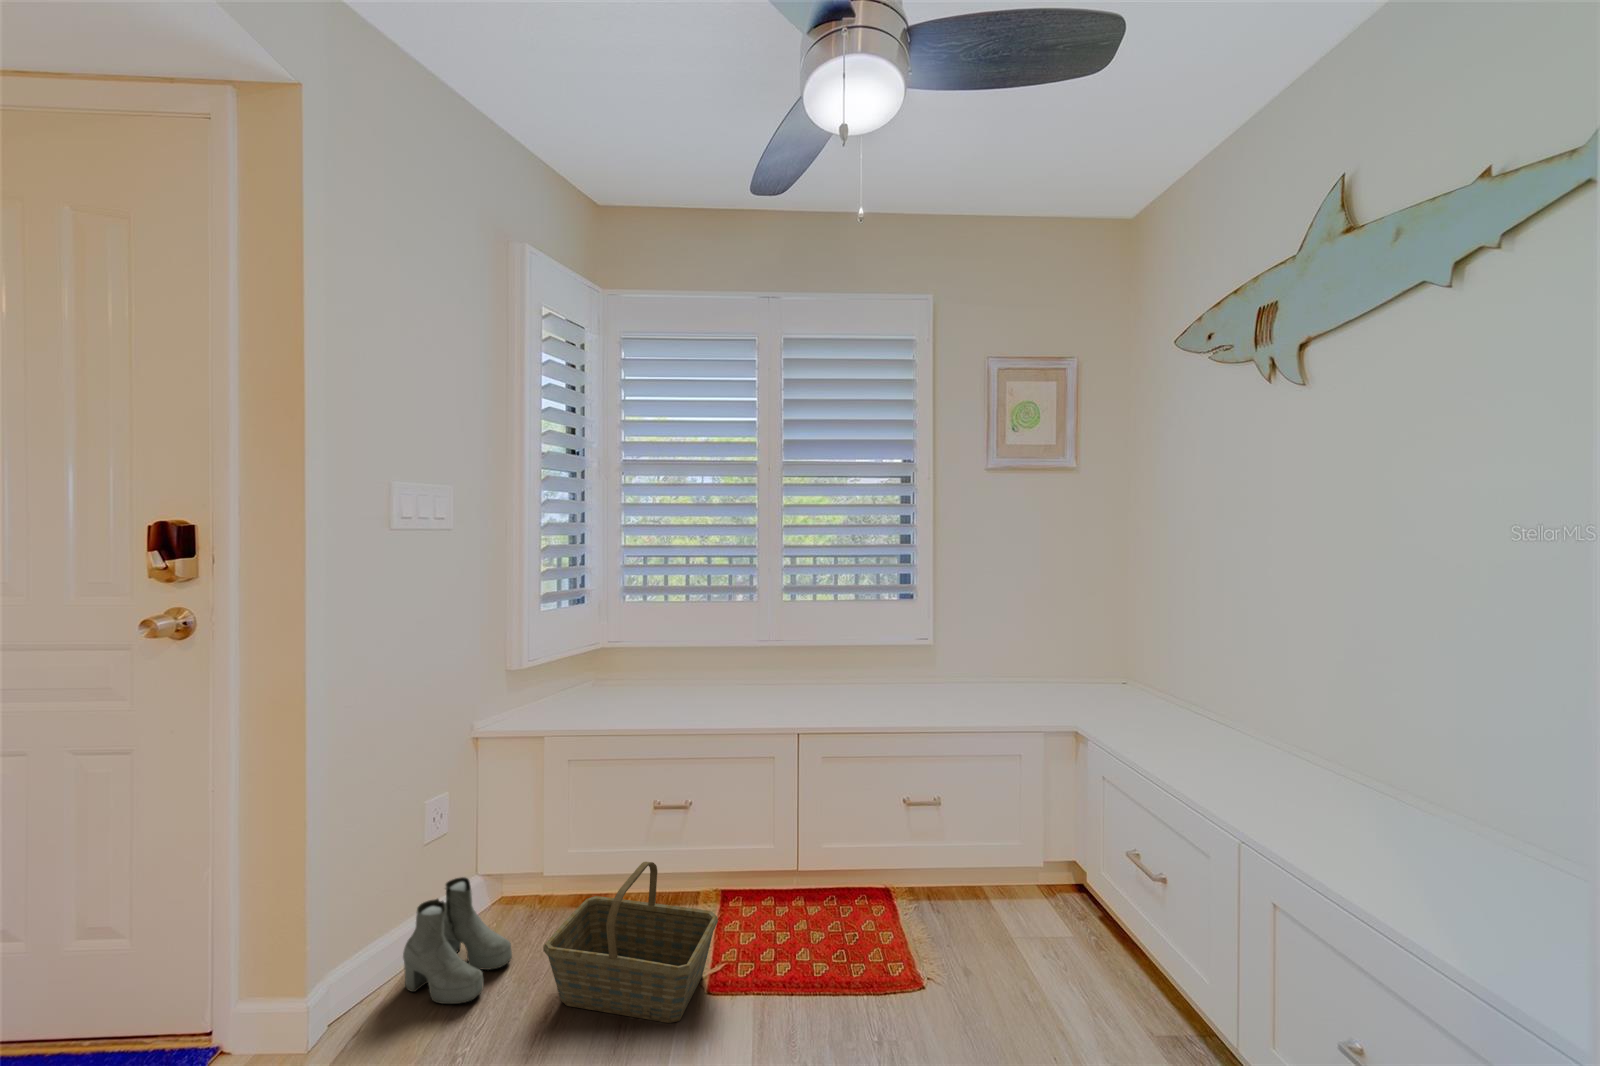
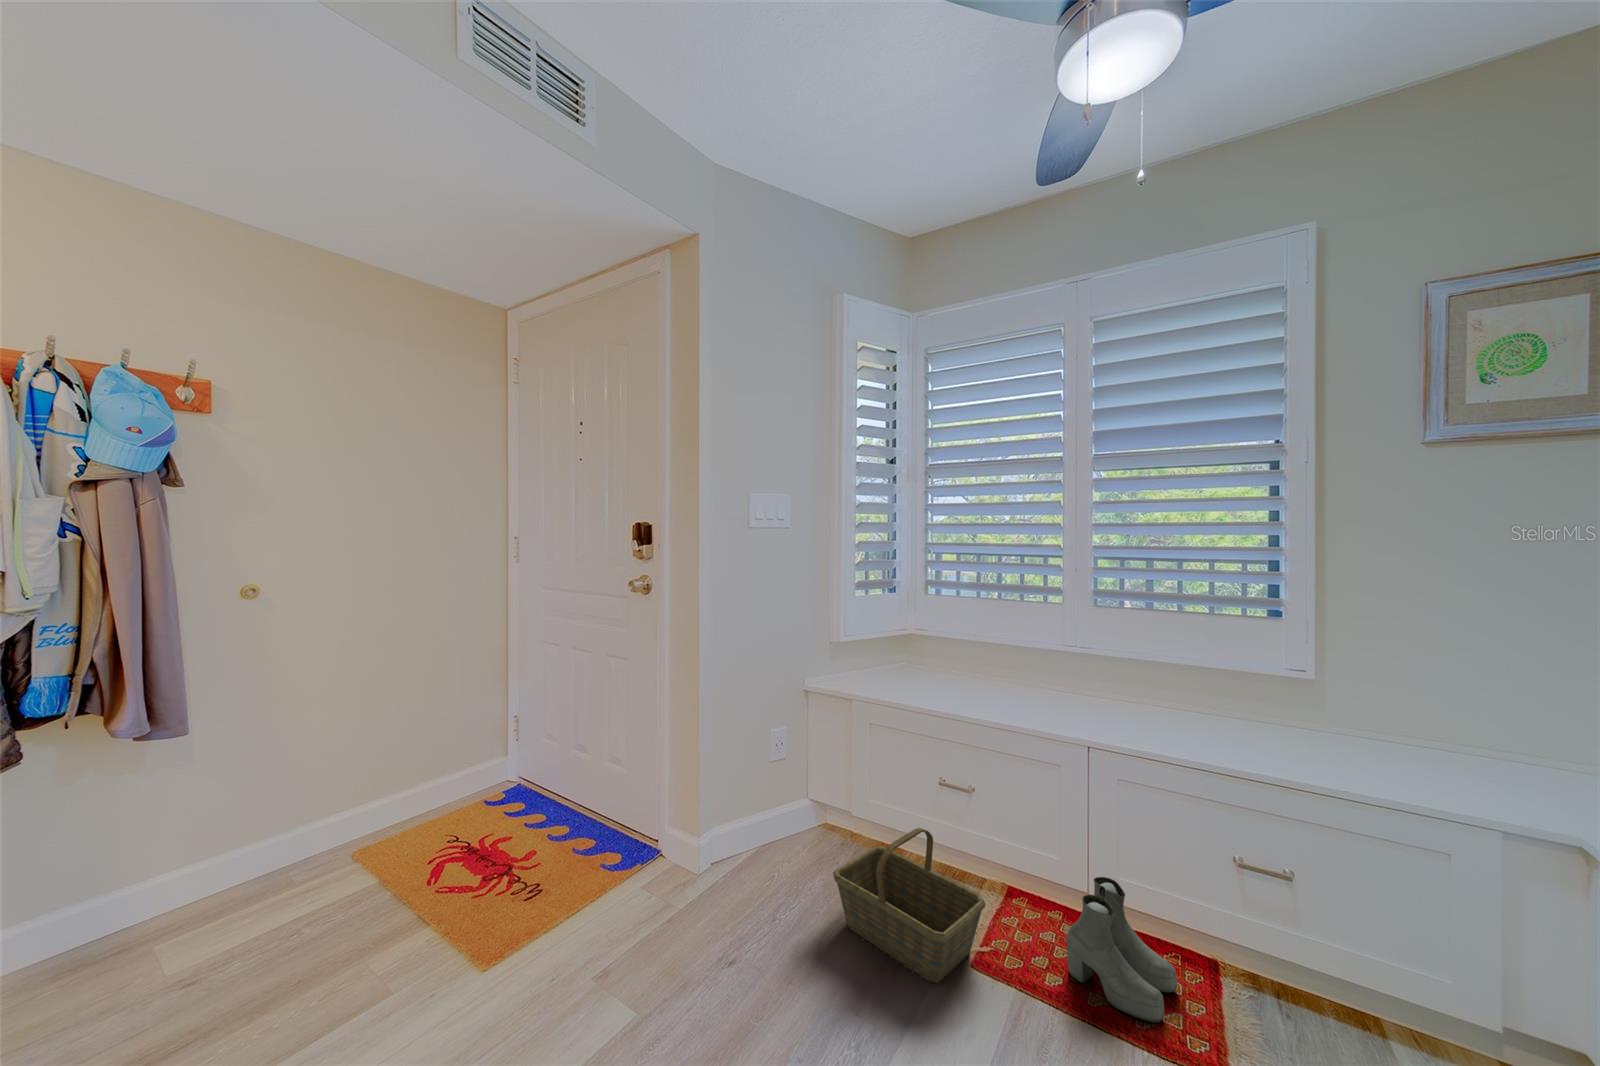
boots: present [403,877,512,1004] -> present [1066,877,1177,1022]

